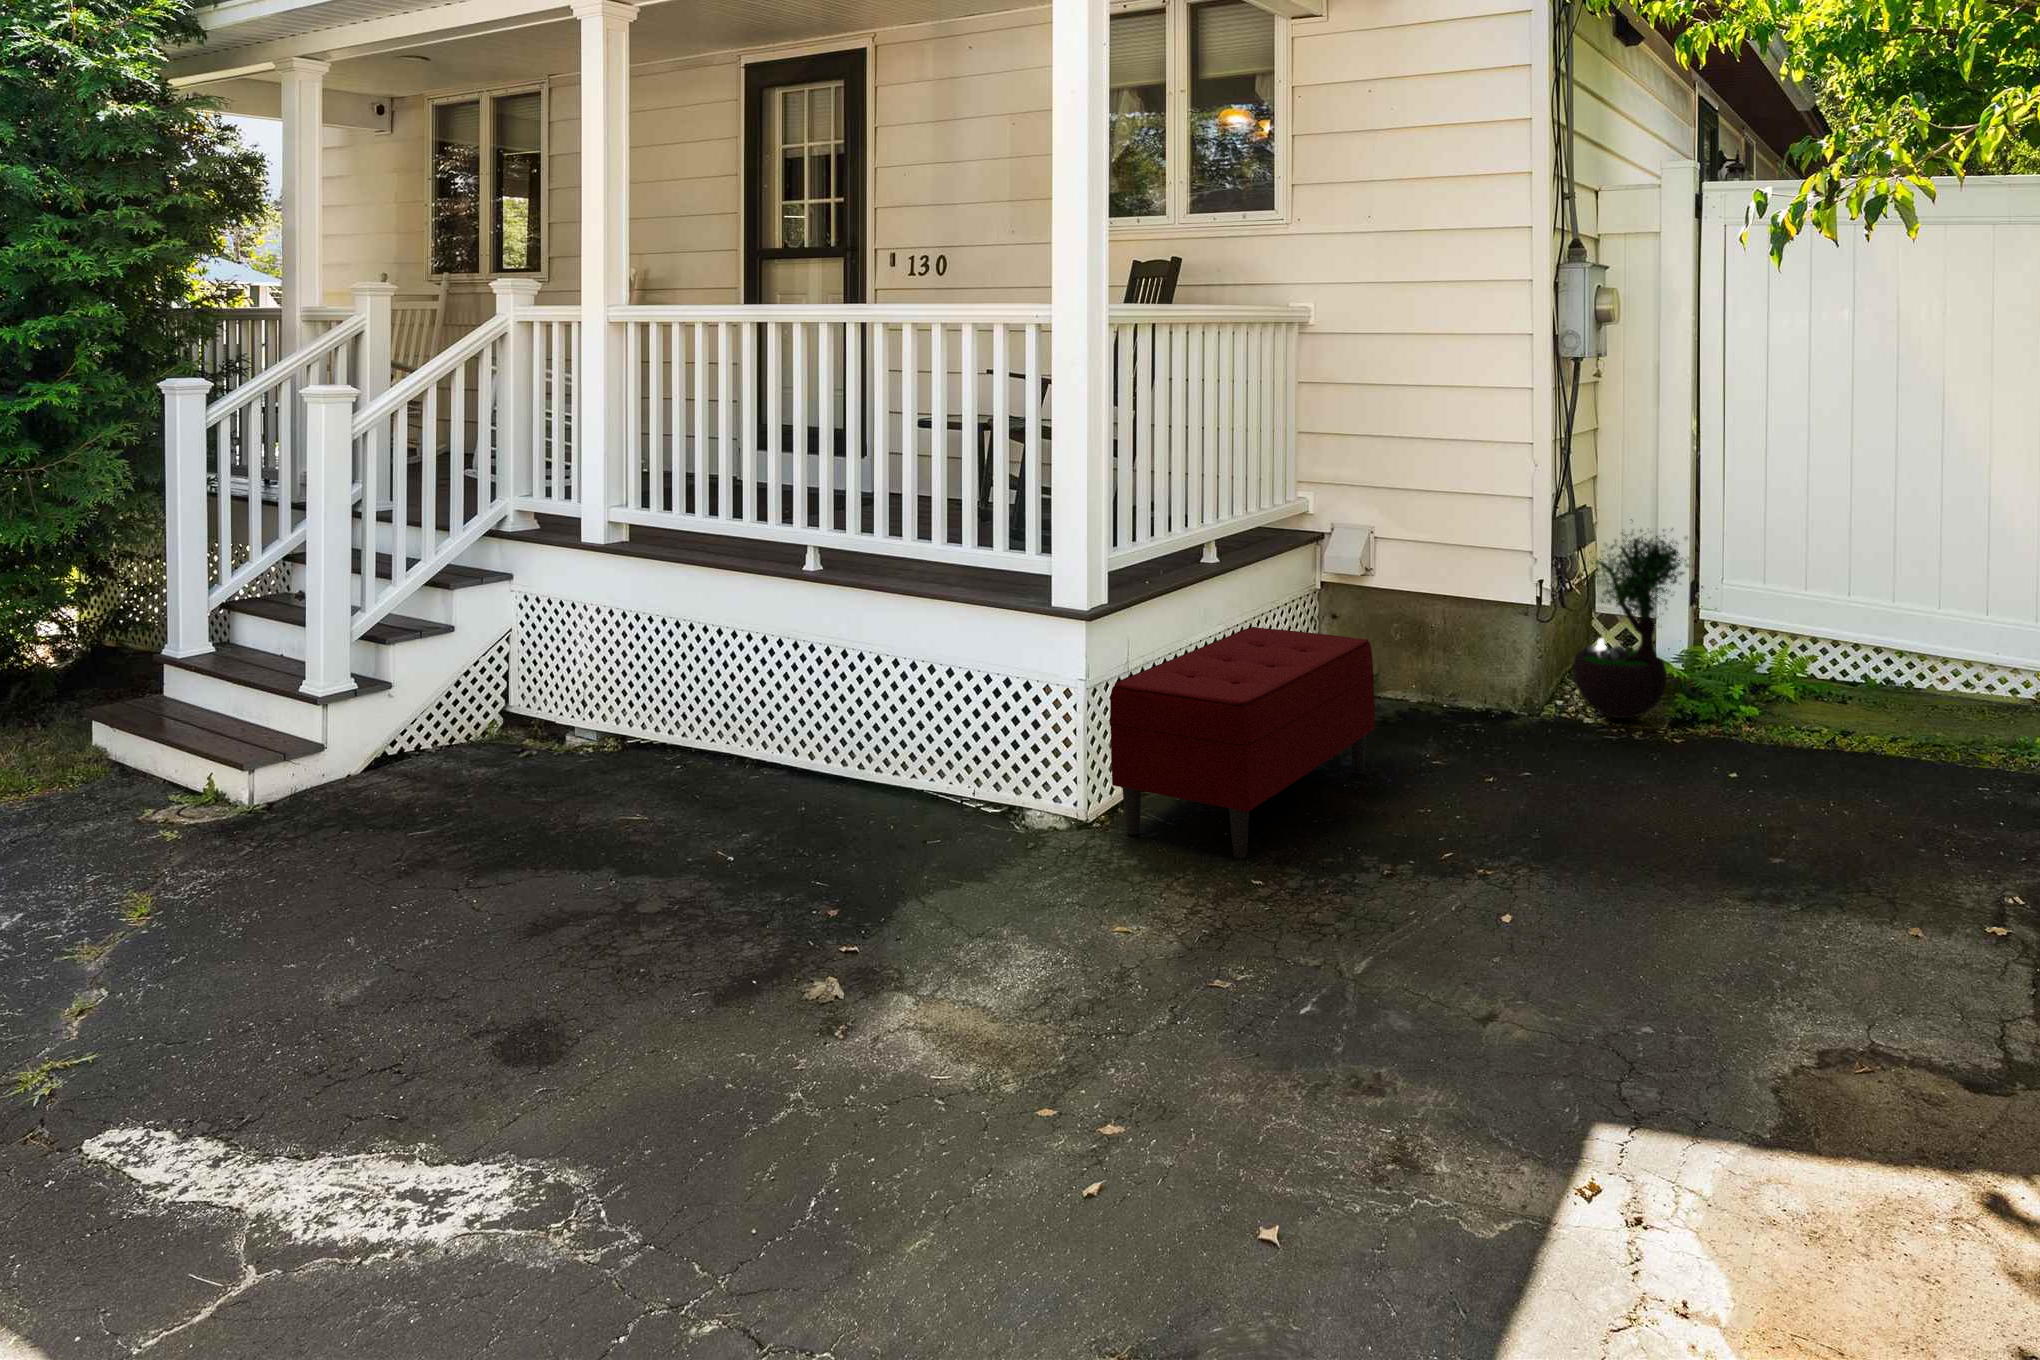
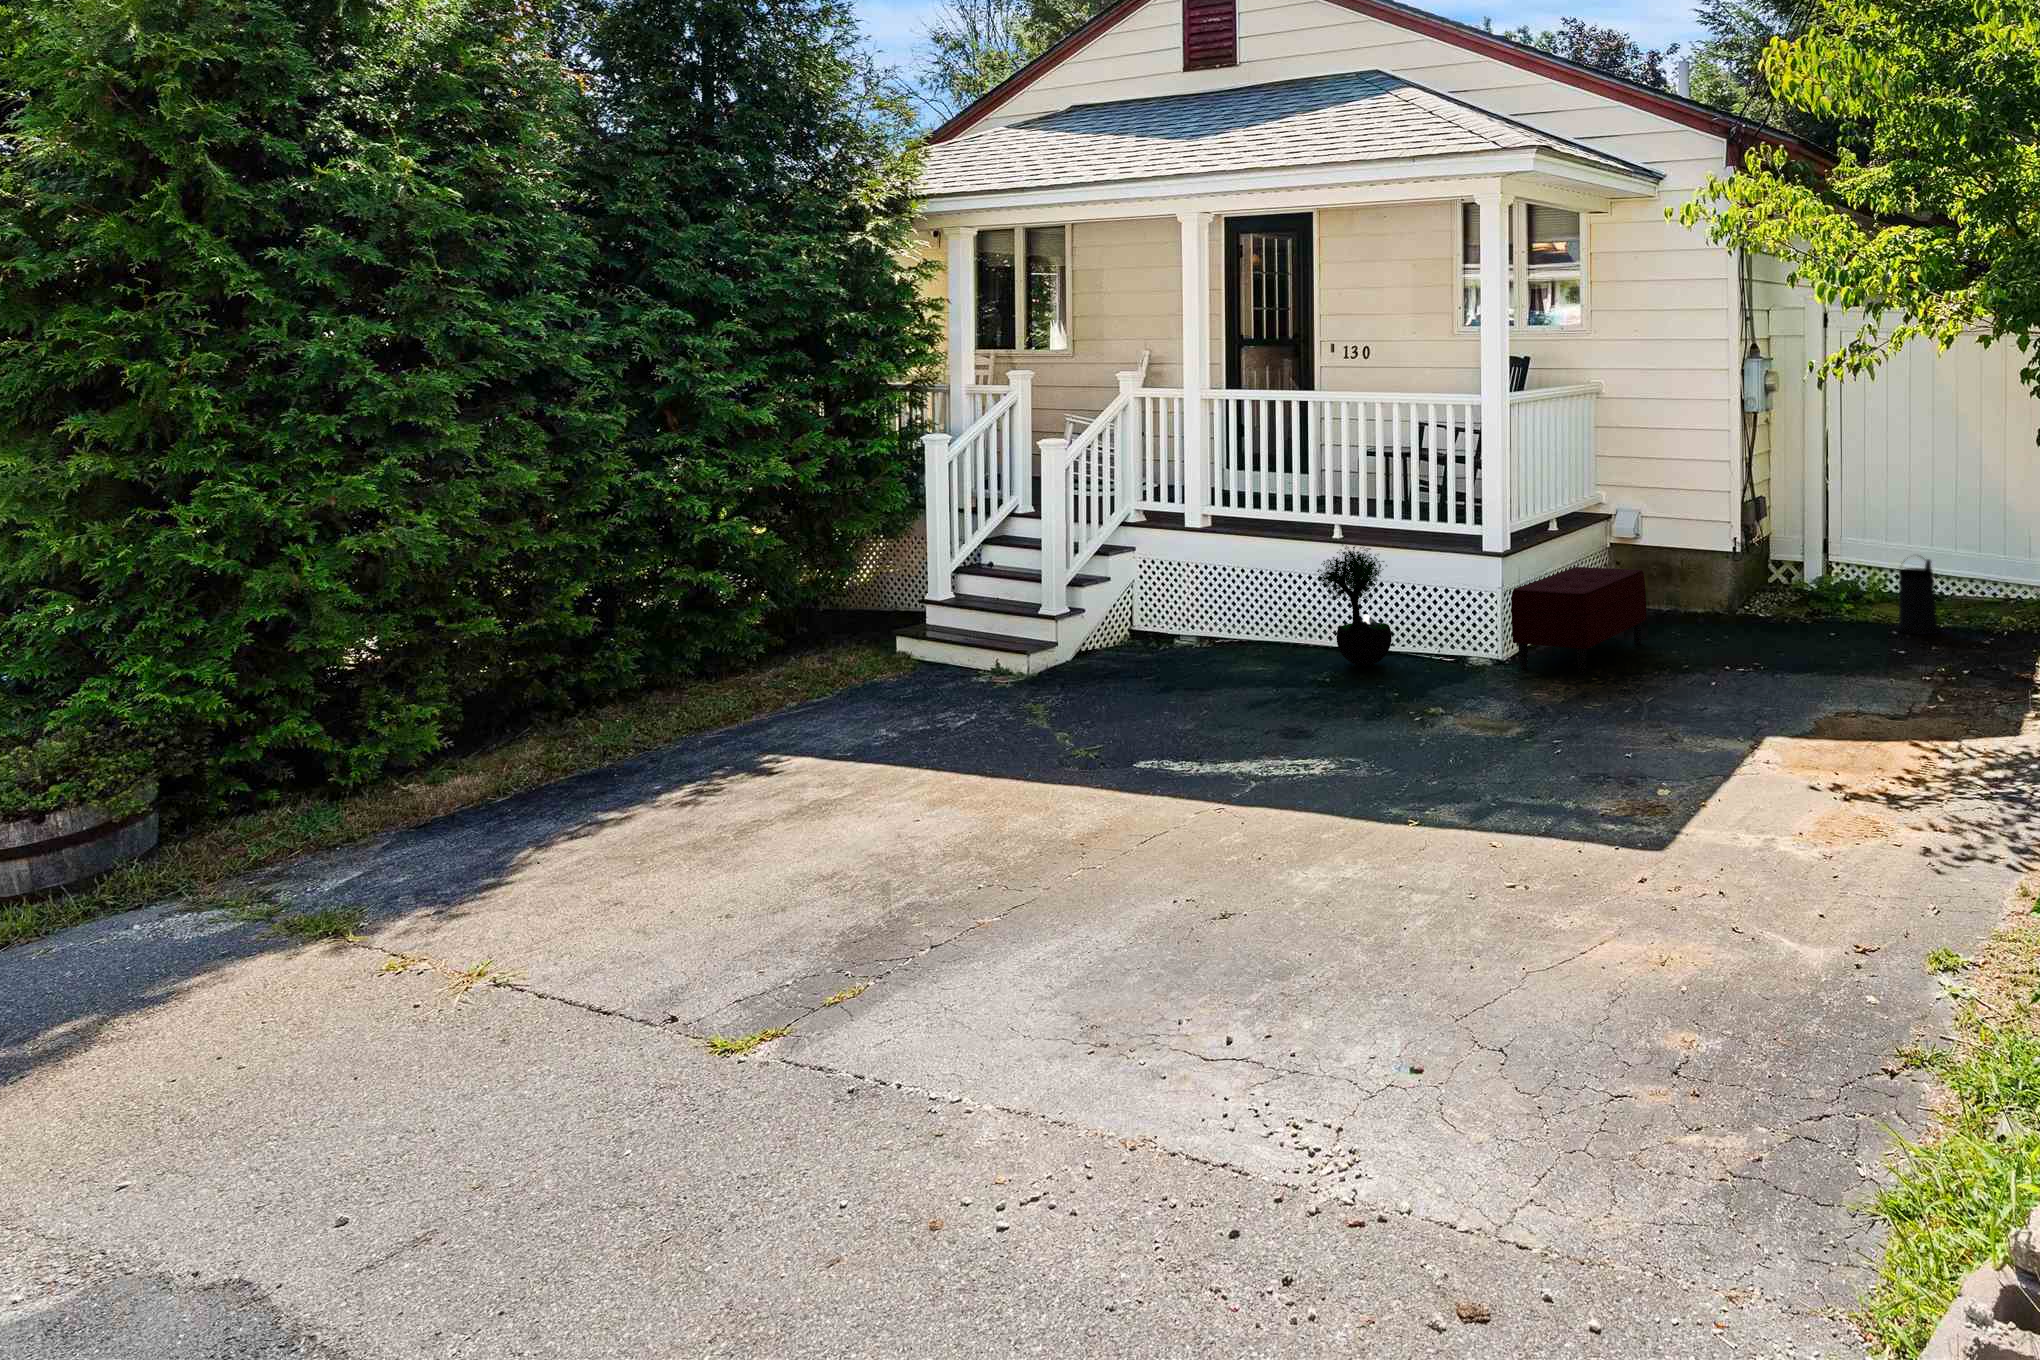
potted tree: present [1573,519,1695,718] -> present [1317,538,1392,666]
watering can: none [1839,621,1923,772] -> present [1898,559,1939,635]

